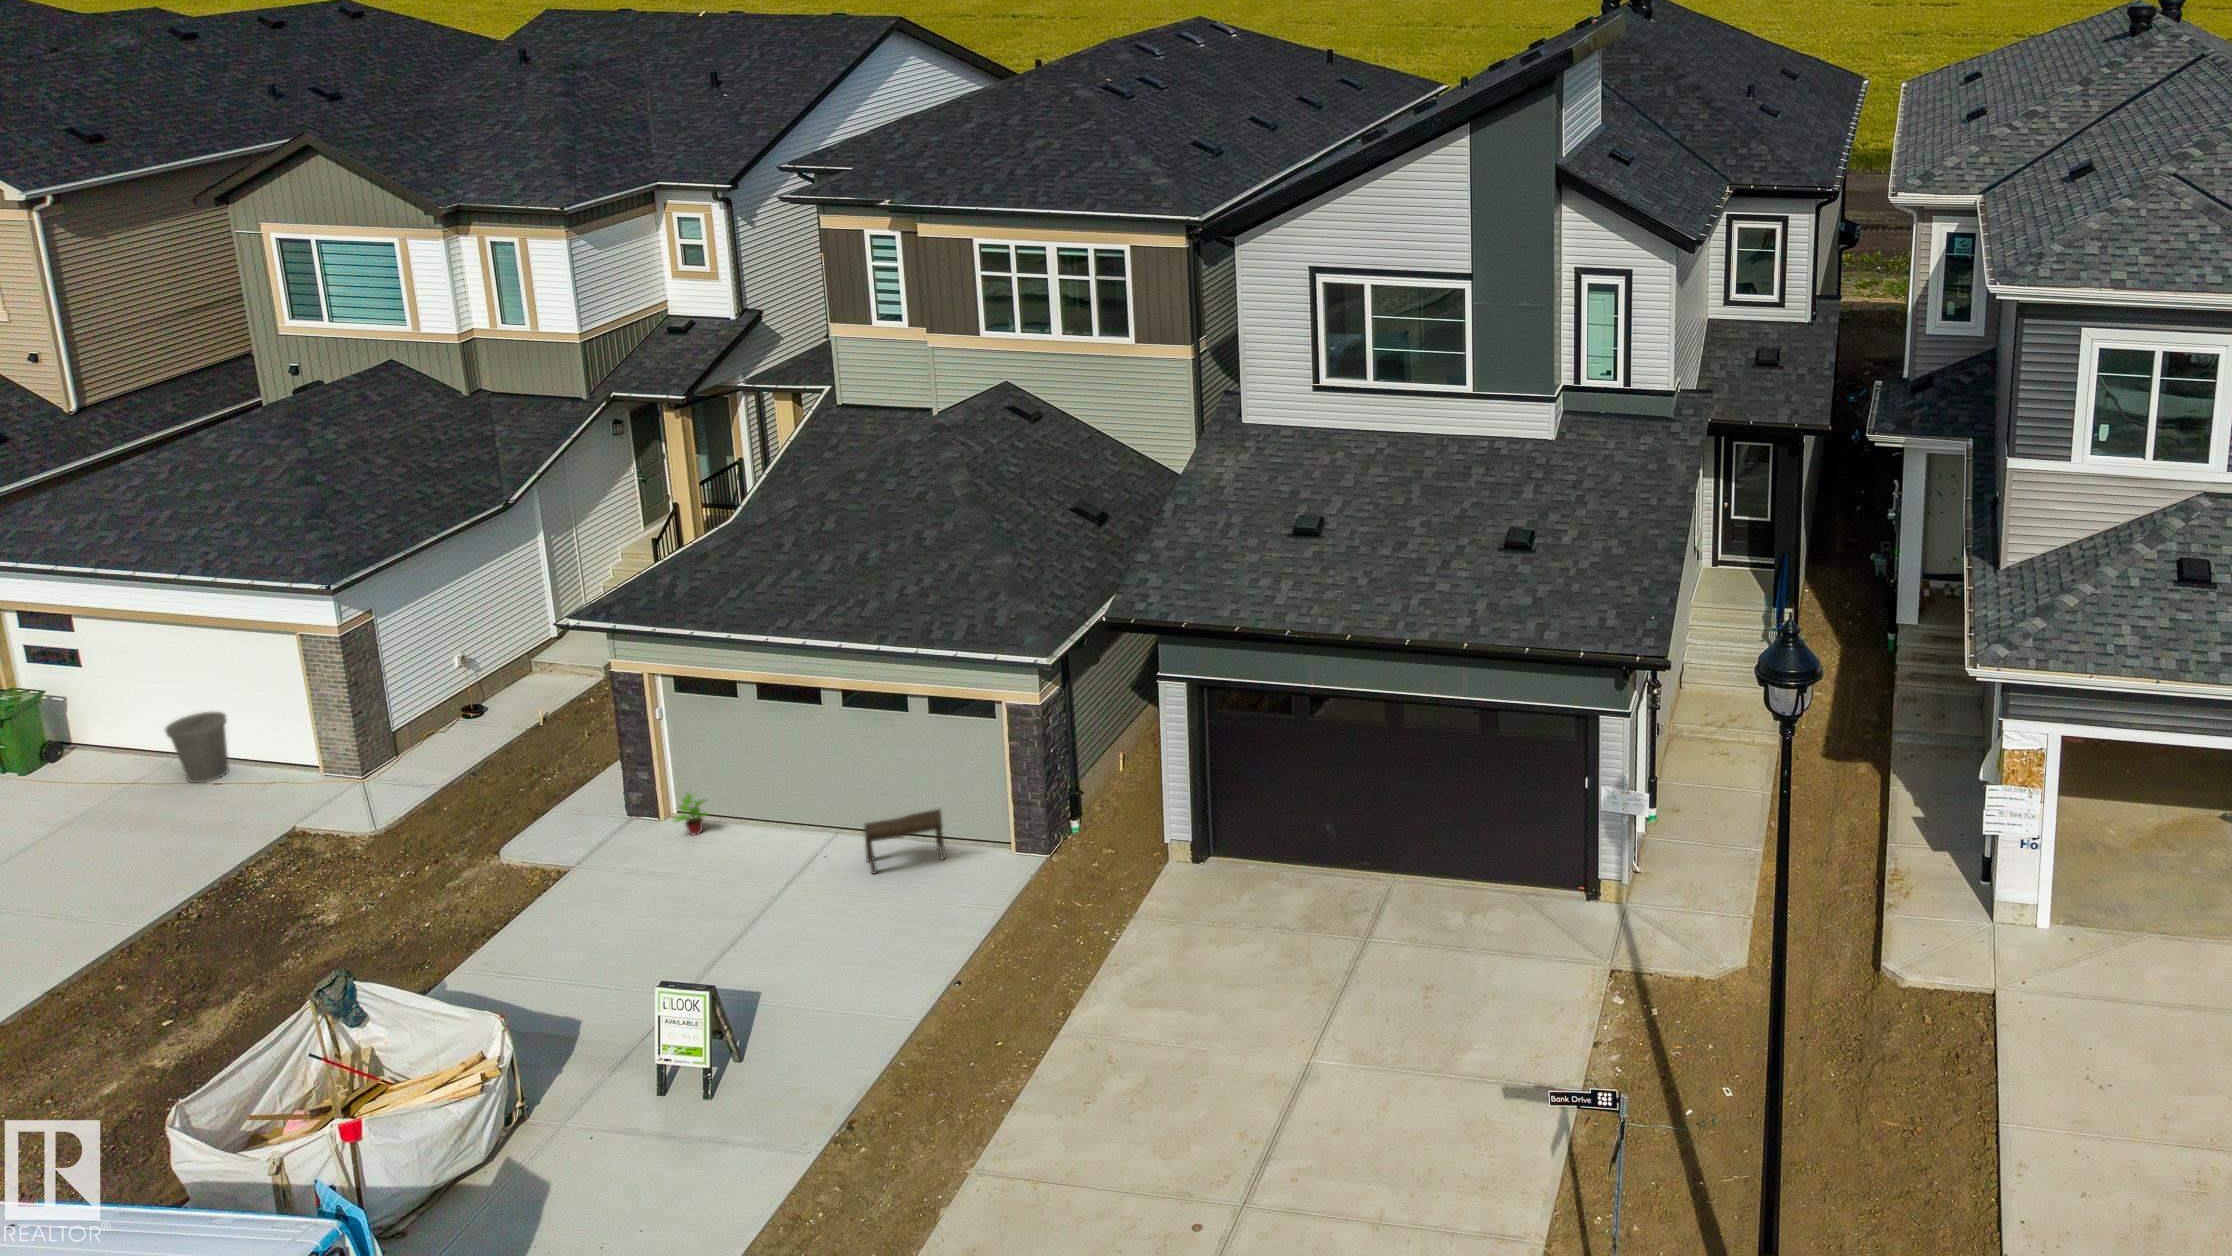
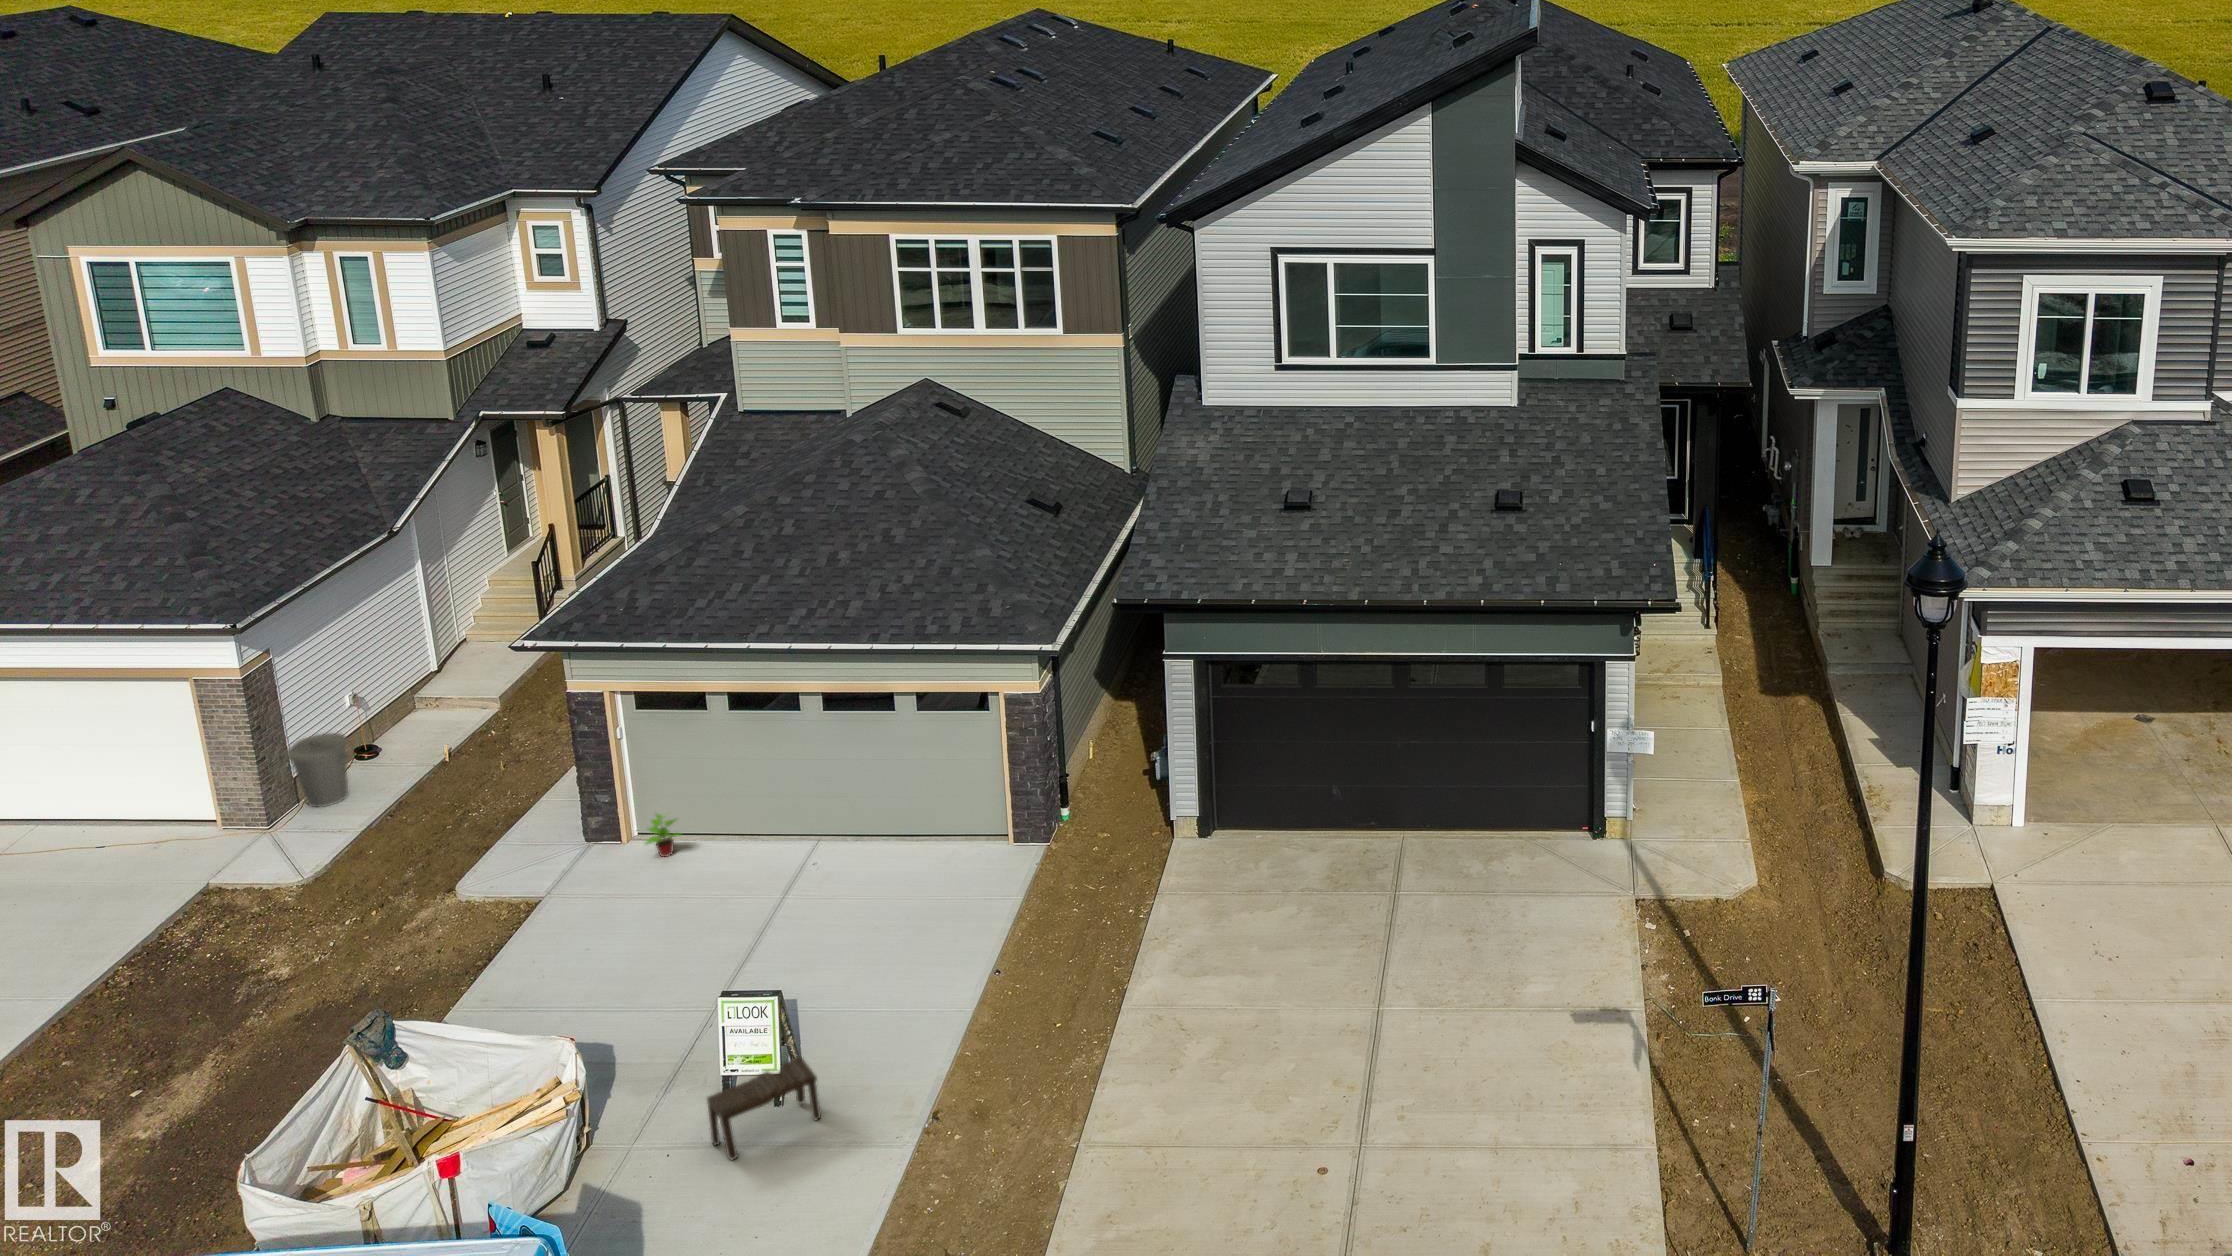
trash can: present [165,712,229,783] -> present [286,733,348,807]
bench: present [864,809,945,874] -> present [707,1057,821,1160]

